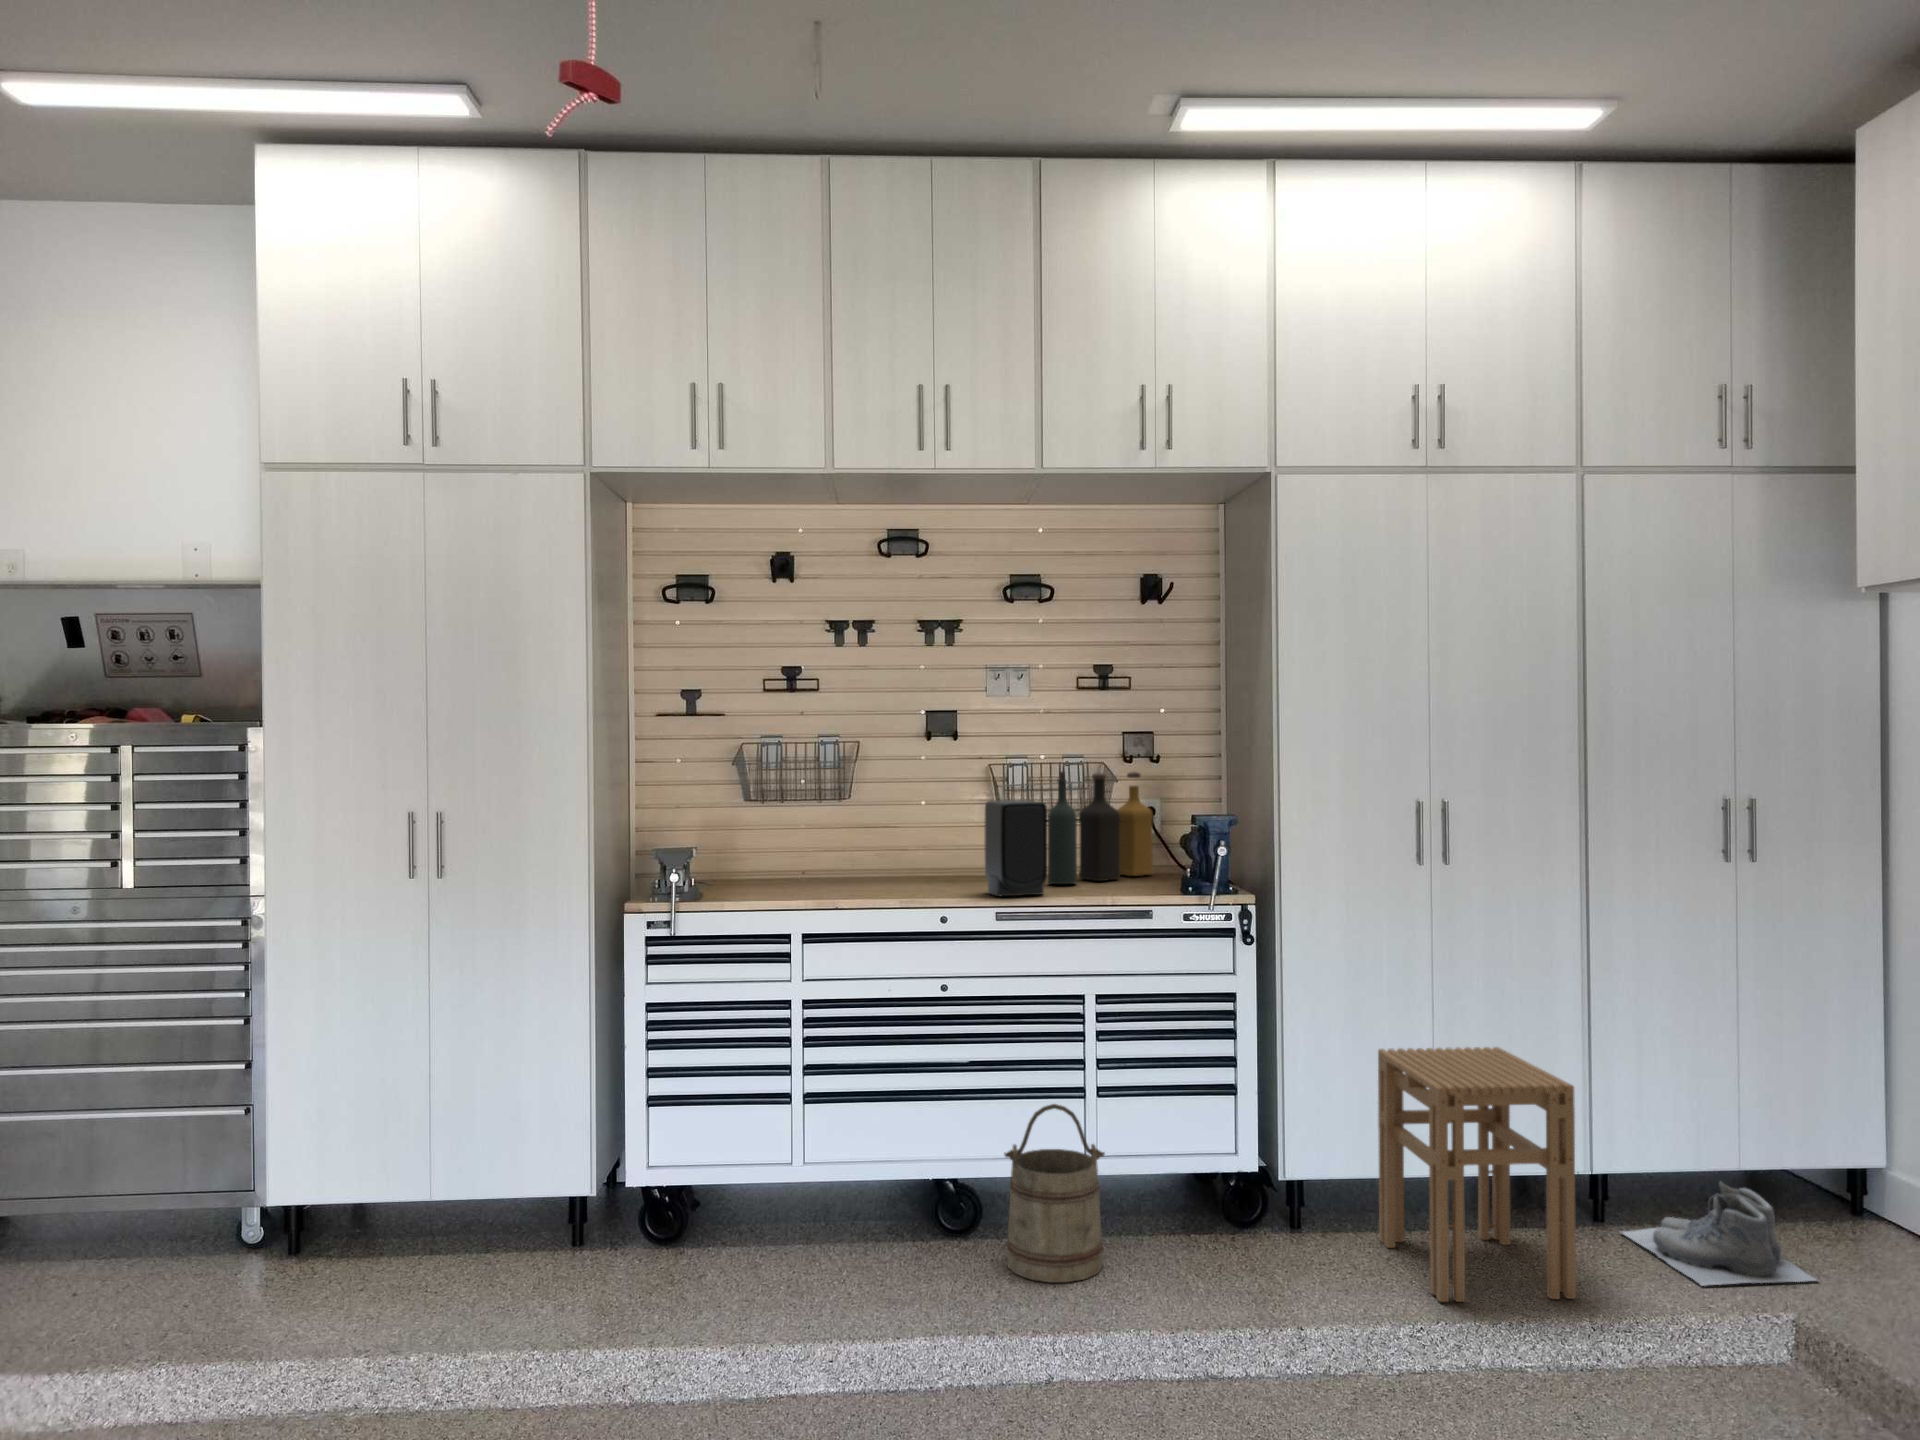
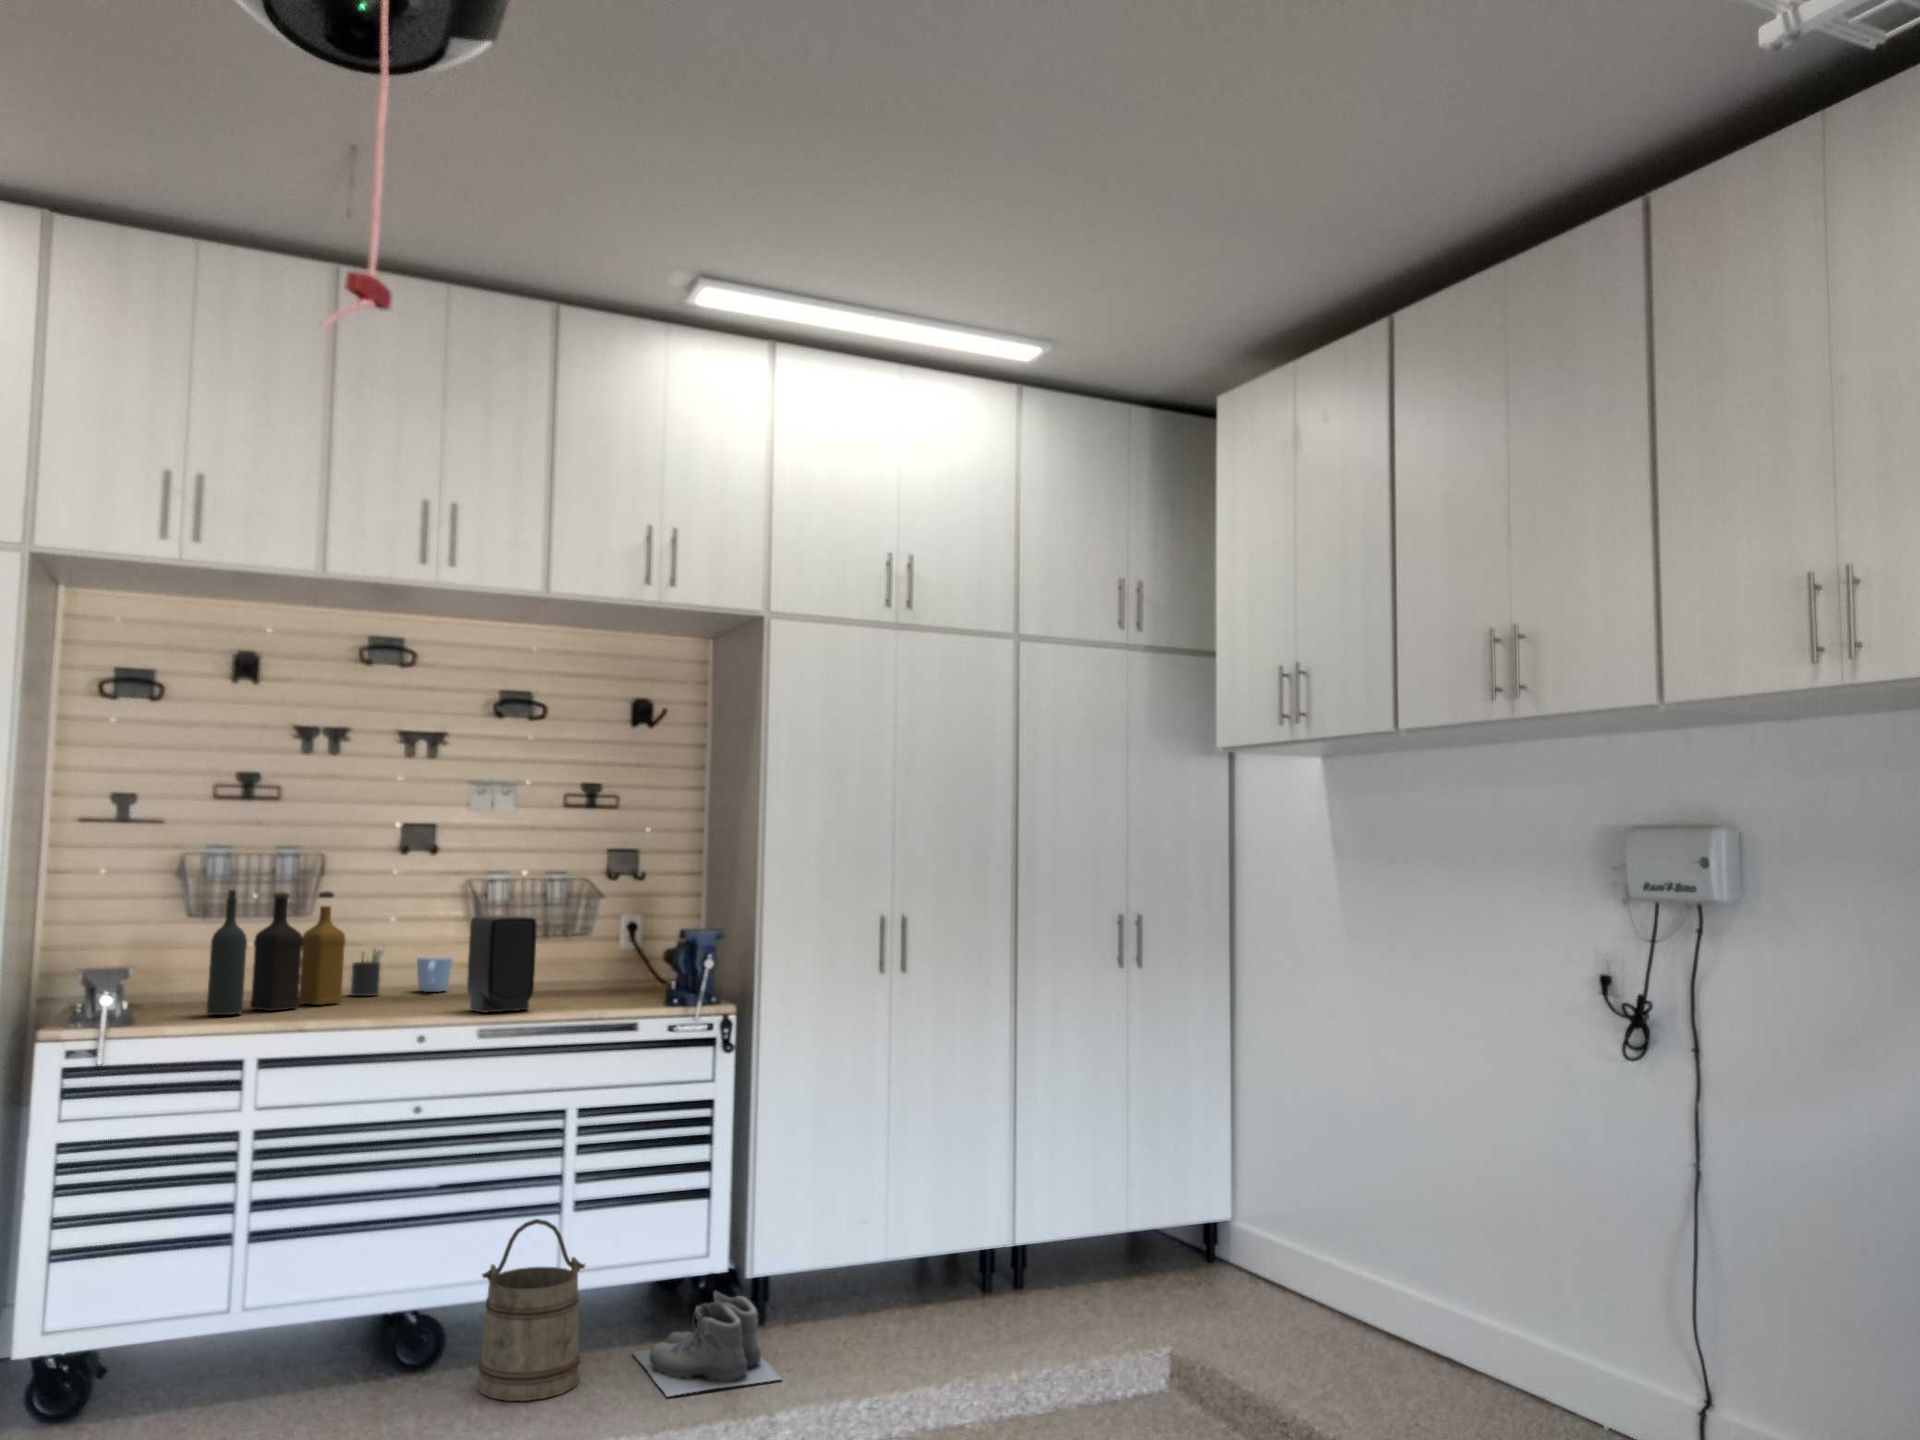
bottle: present [1048,771,1153,884] -> present [207,890,346,1015]
pen holder: none [890,825,918,876] -> present [351,944,384,996]
mug: none [948,838,981,872] -> present [417,957,452,992]
stool: present [1378,1047,1576,1302] -> none [836,1138,1007,1371]
boots: present [1622,1182,1817,1286] -> present [633,1291,781,1396]

